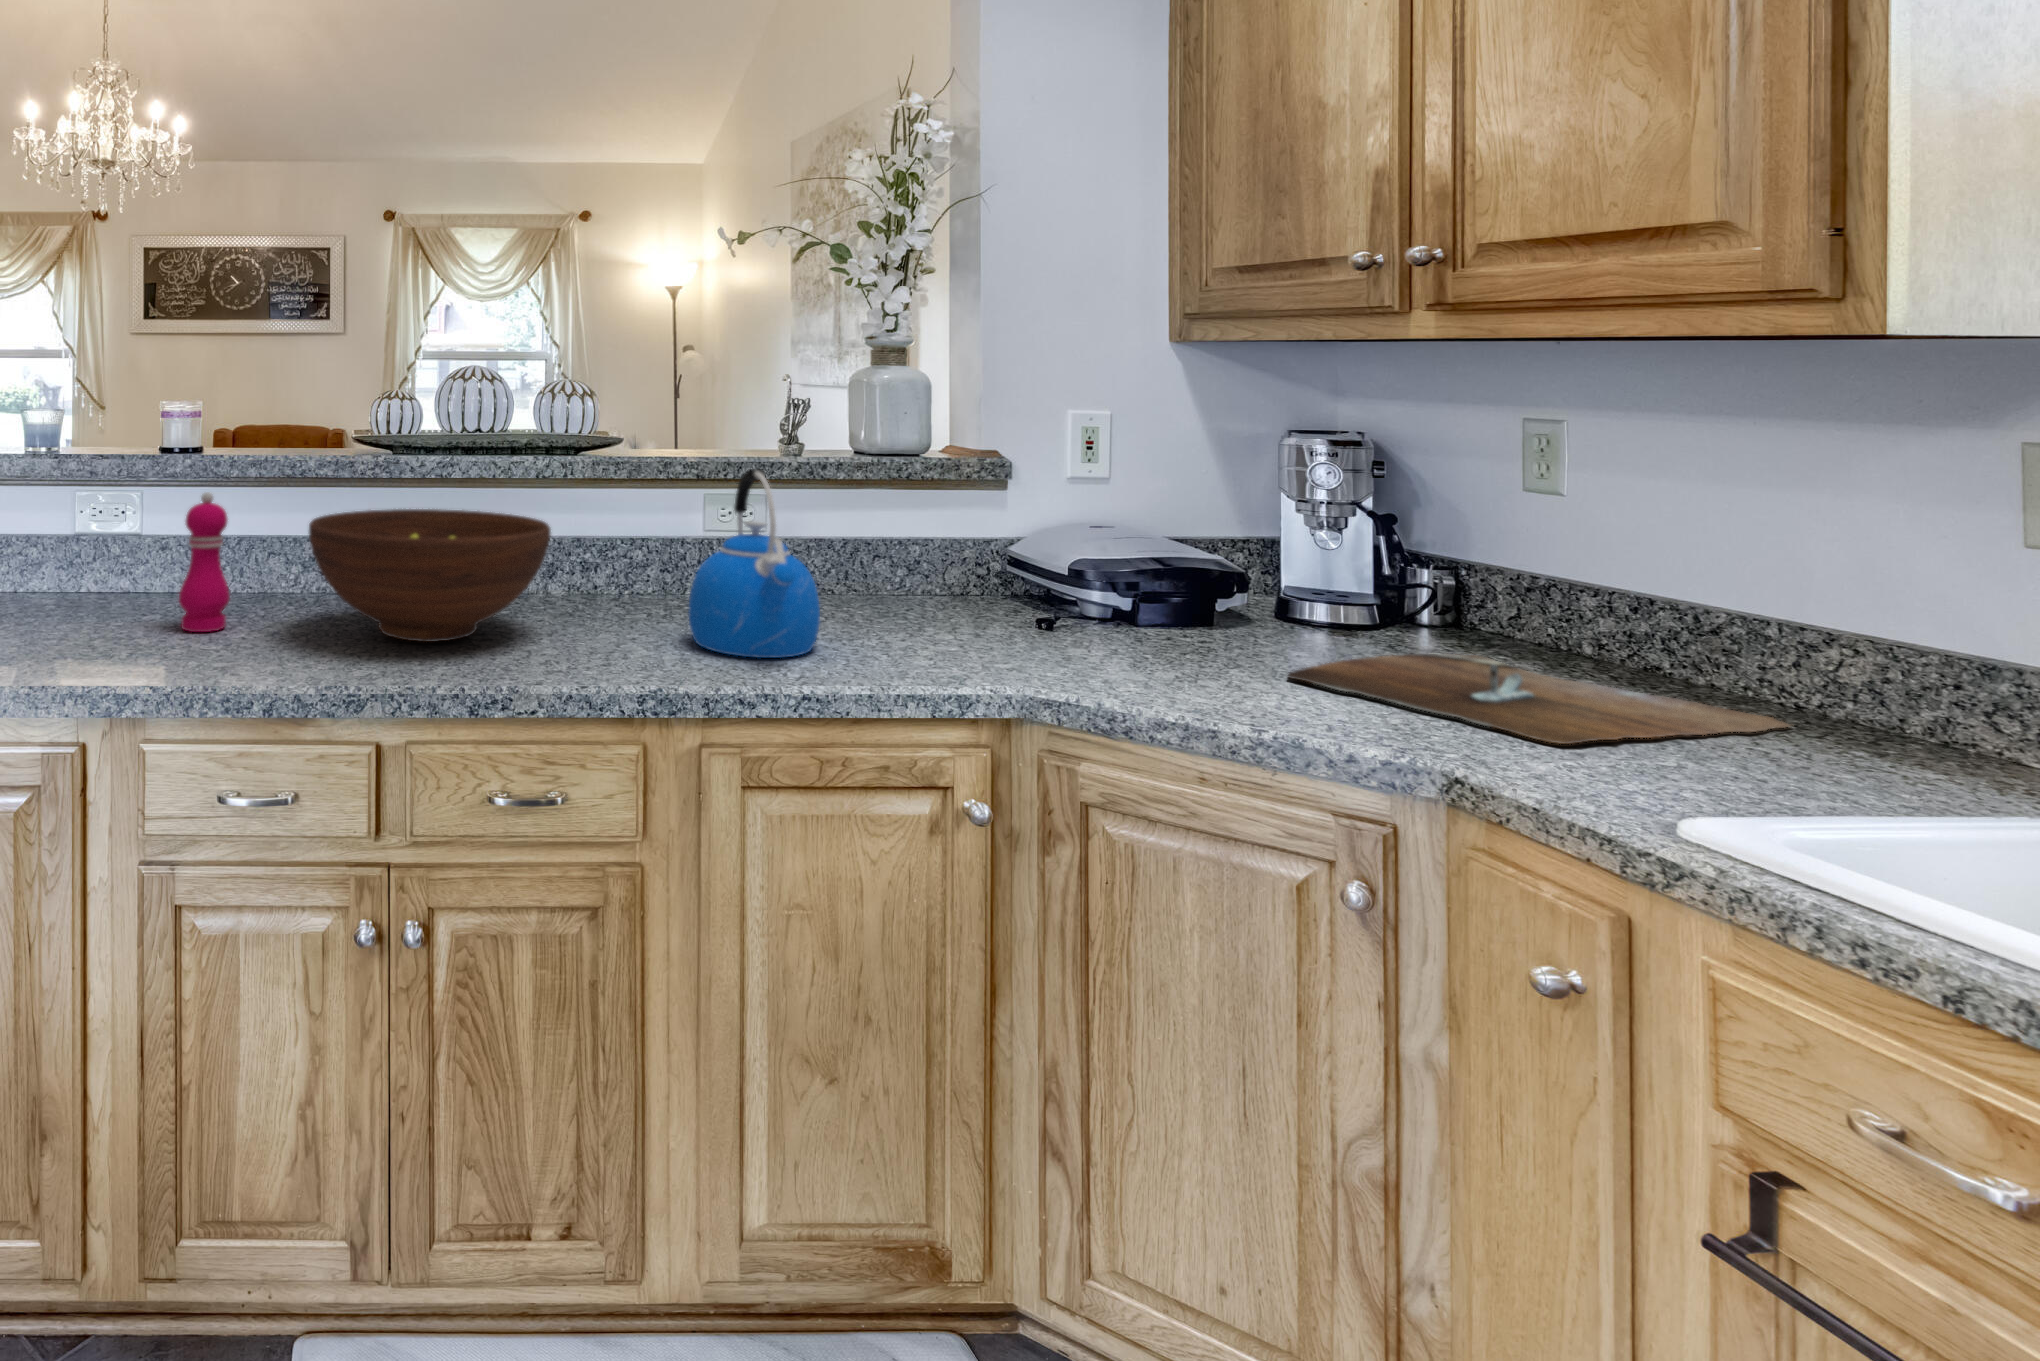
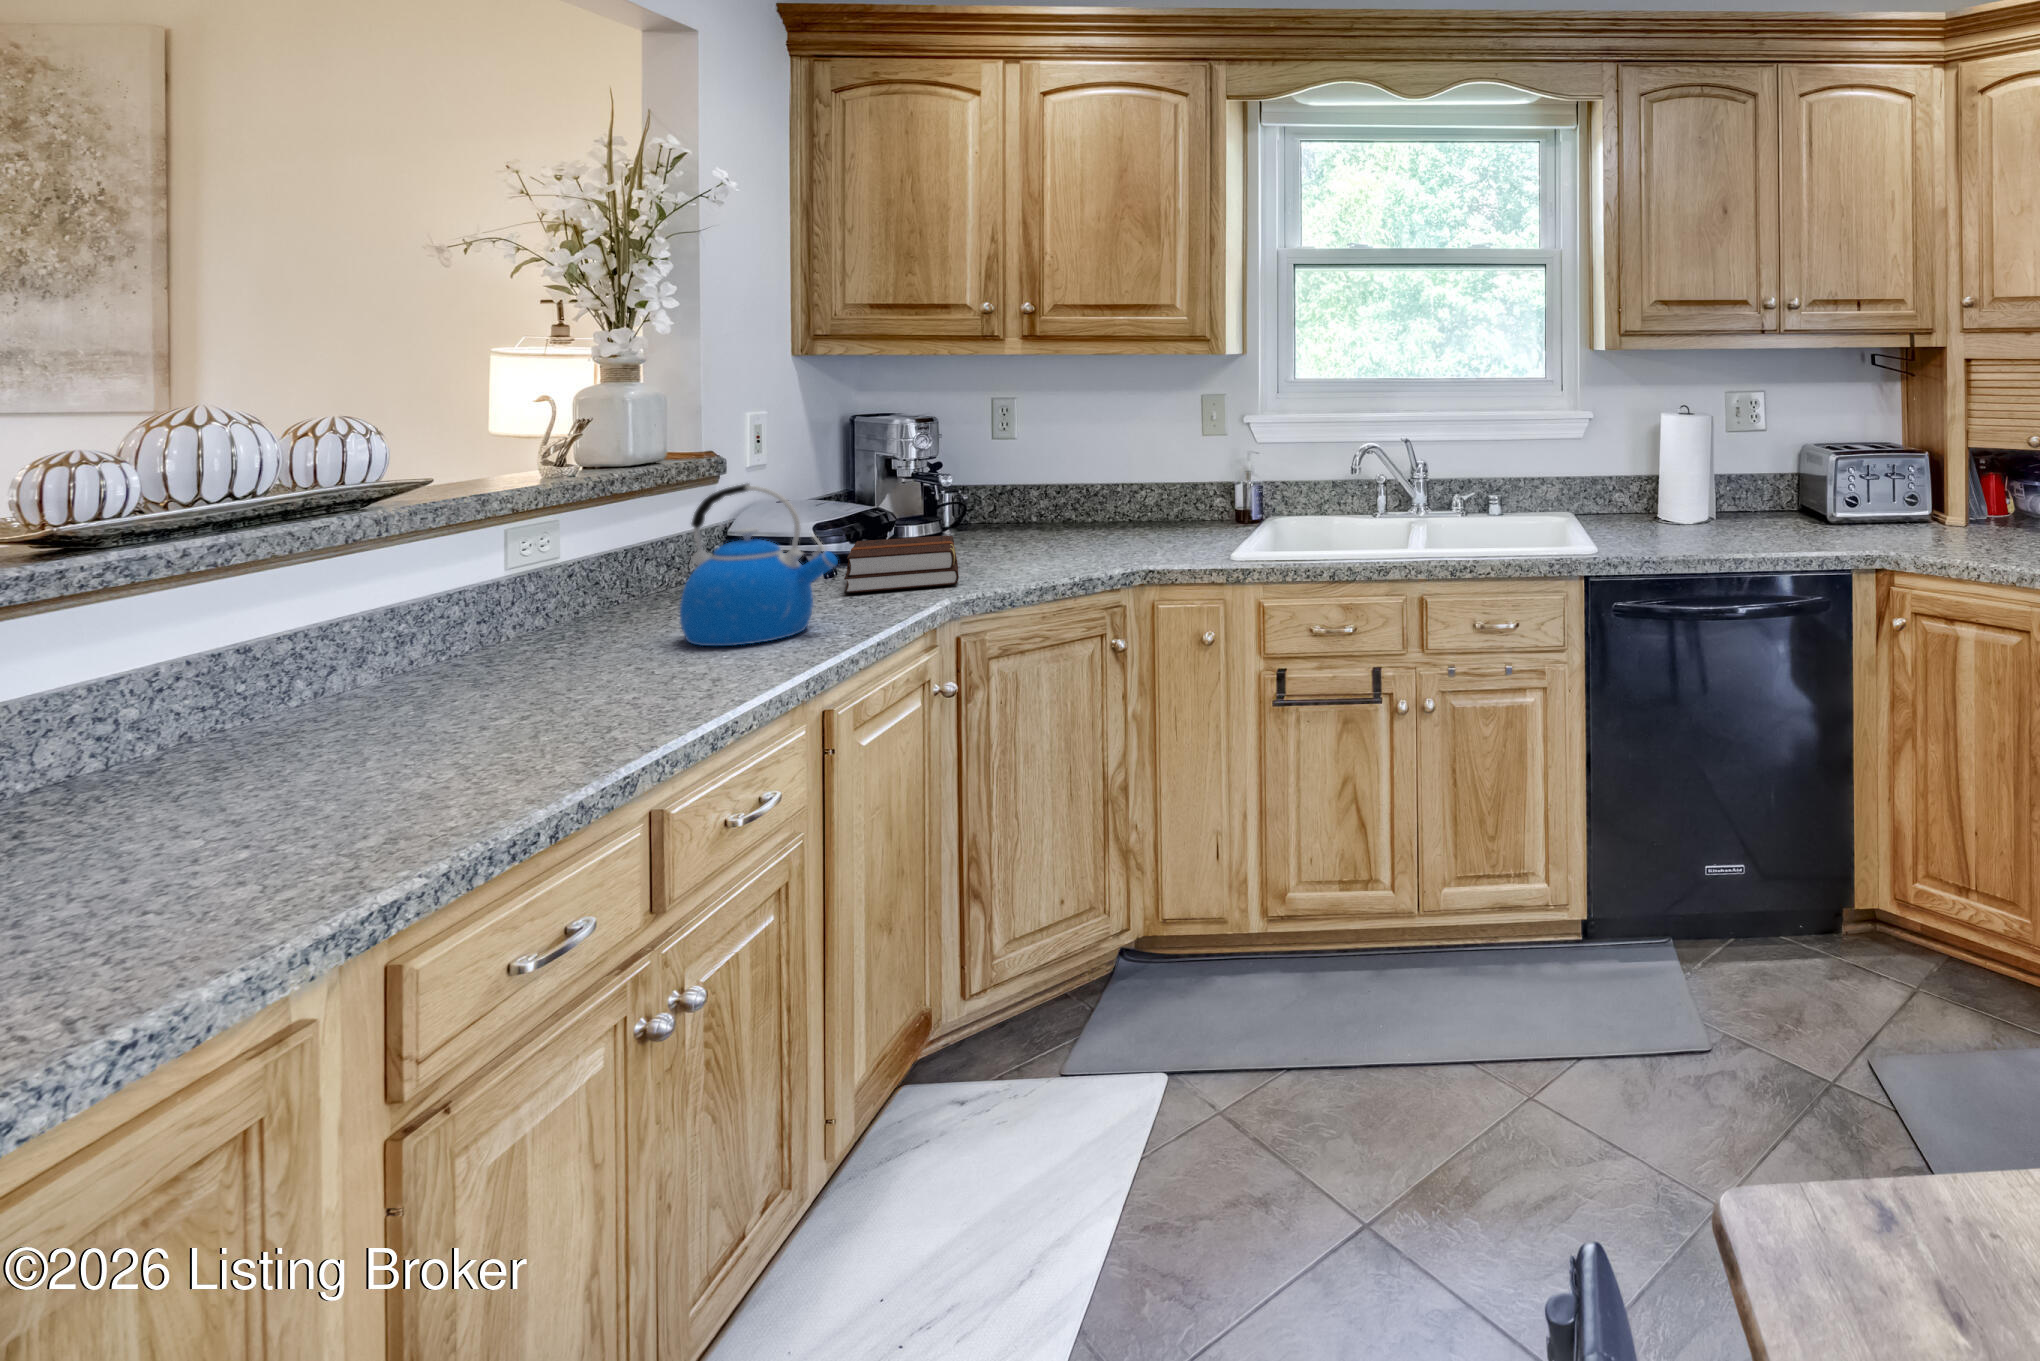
pepper mill: present [179,492,230,632] -> none [114,635,225,853]
fruit bowl: present [309,509,551,642] -> none [283,573,655,741]
hardback book: none [961,591,1207,676] -> present [844,536,959,593]
cutting board: present [1288,653,1789,744] -> none [985,525,1150,558]

